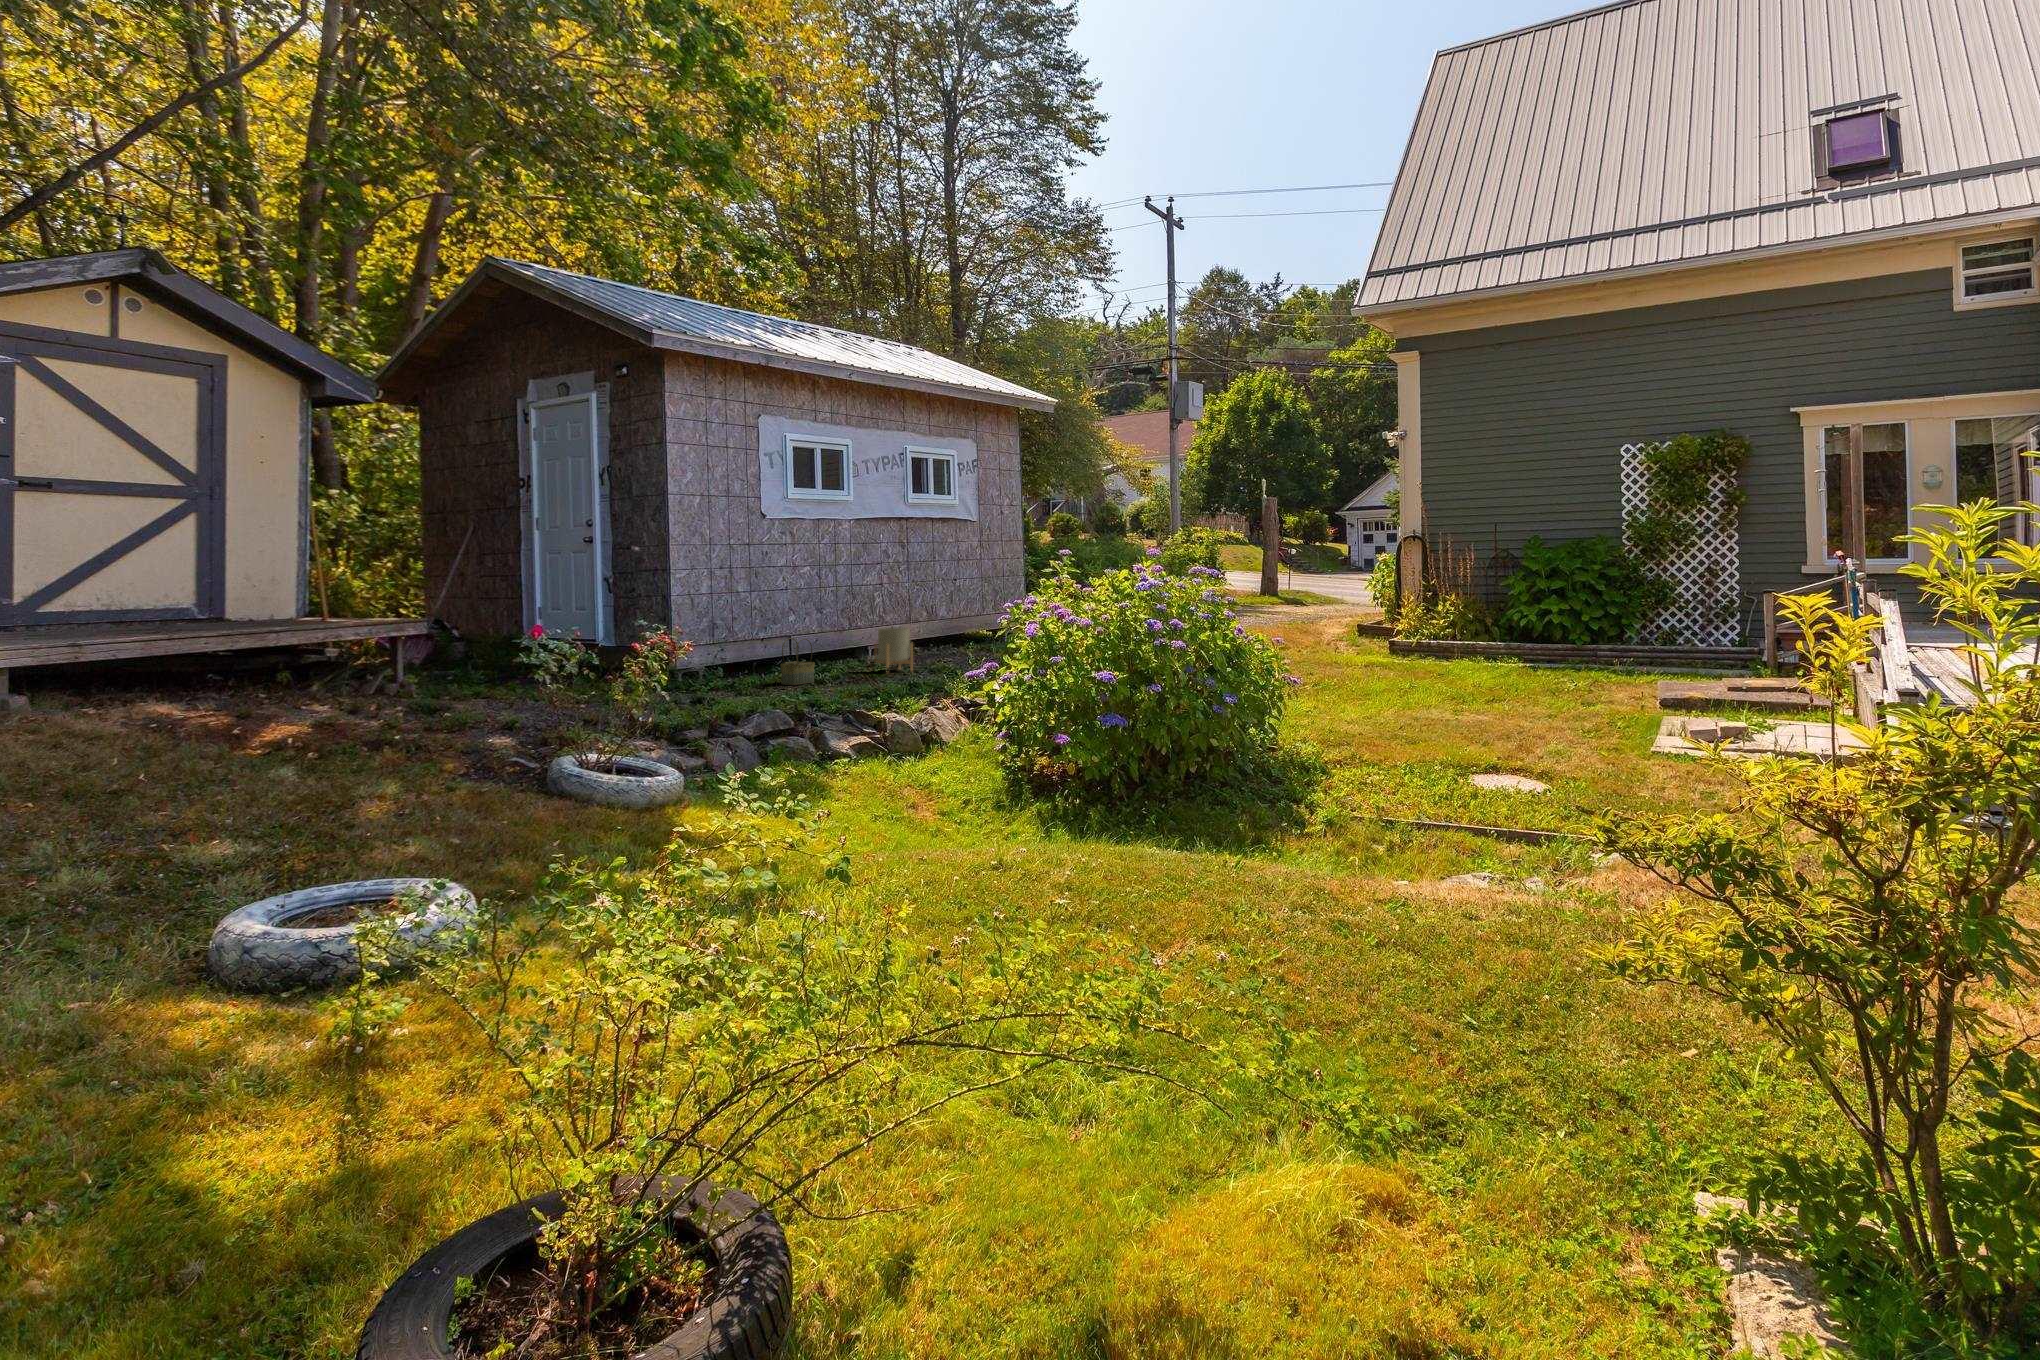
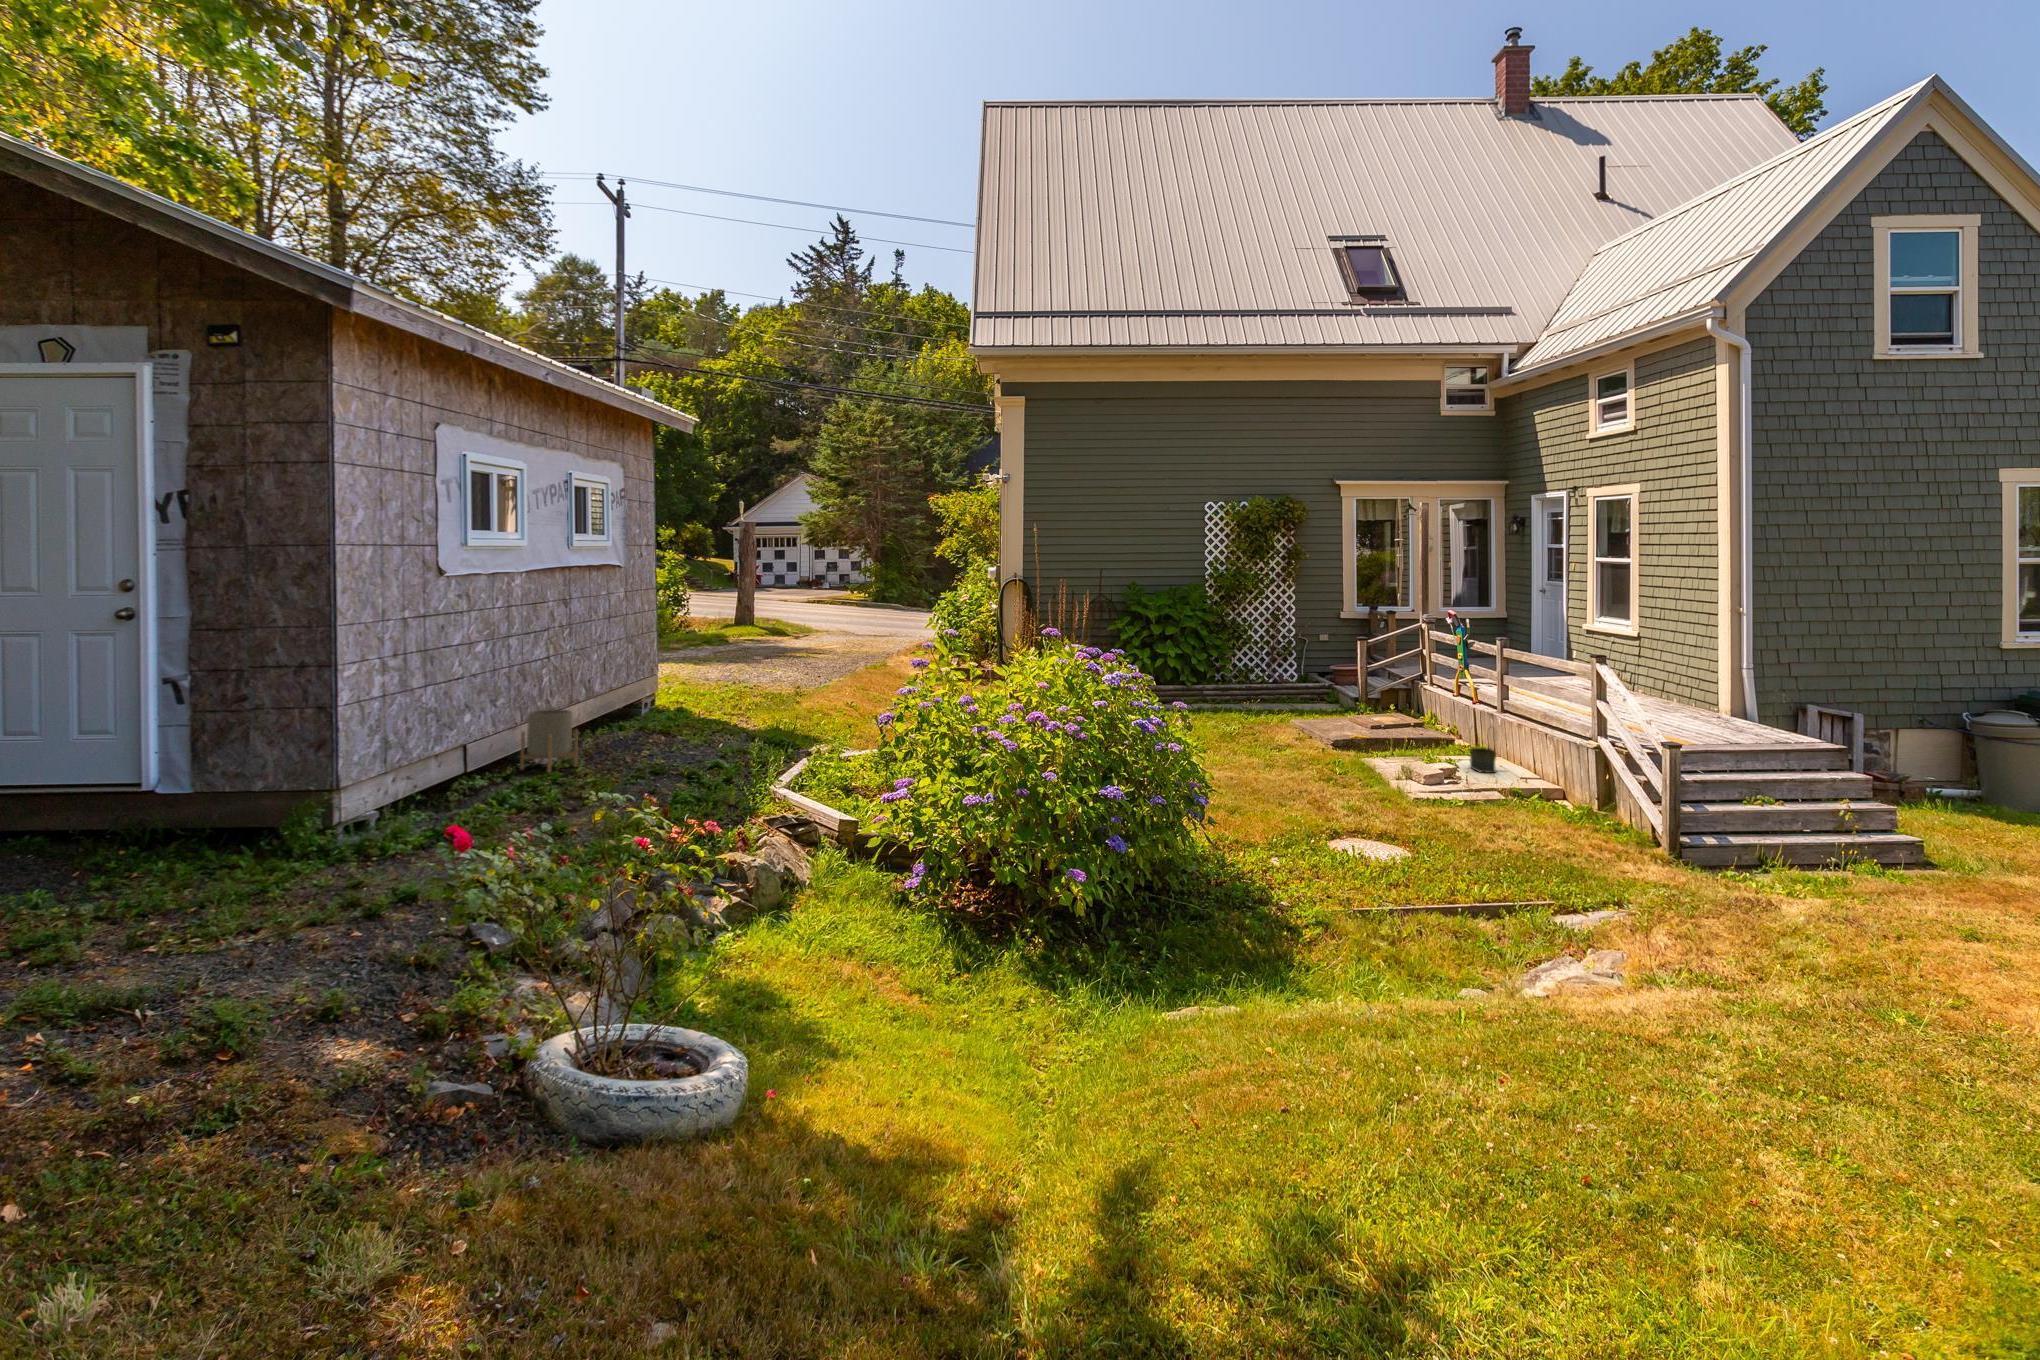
basket: present [780,638,815,685] -> present [1470,729,1496,773]

